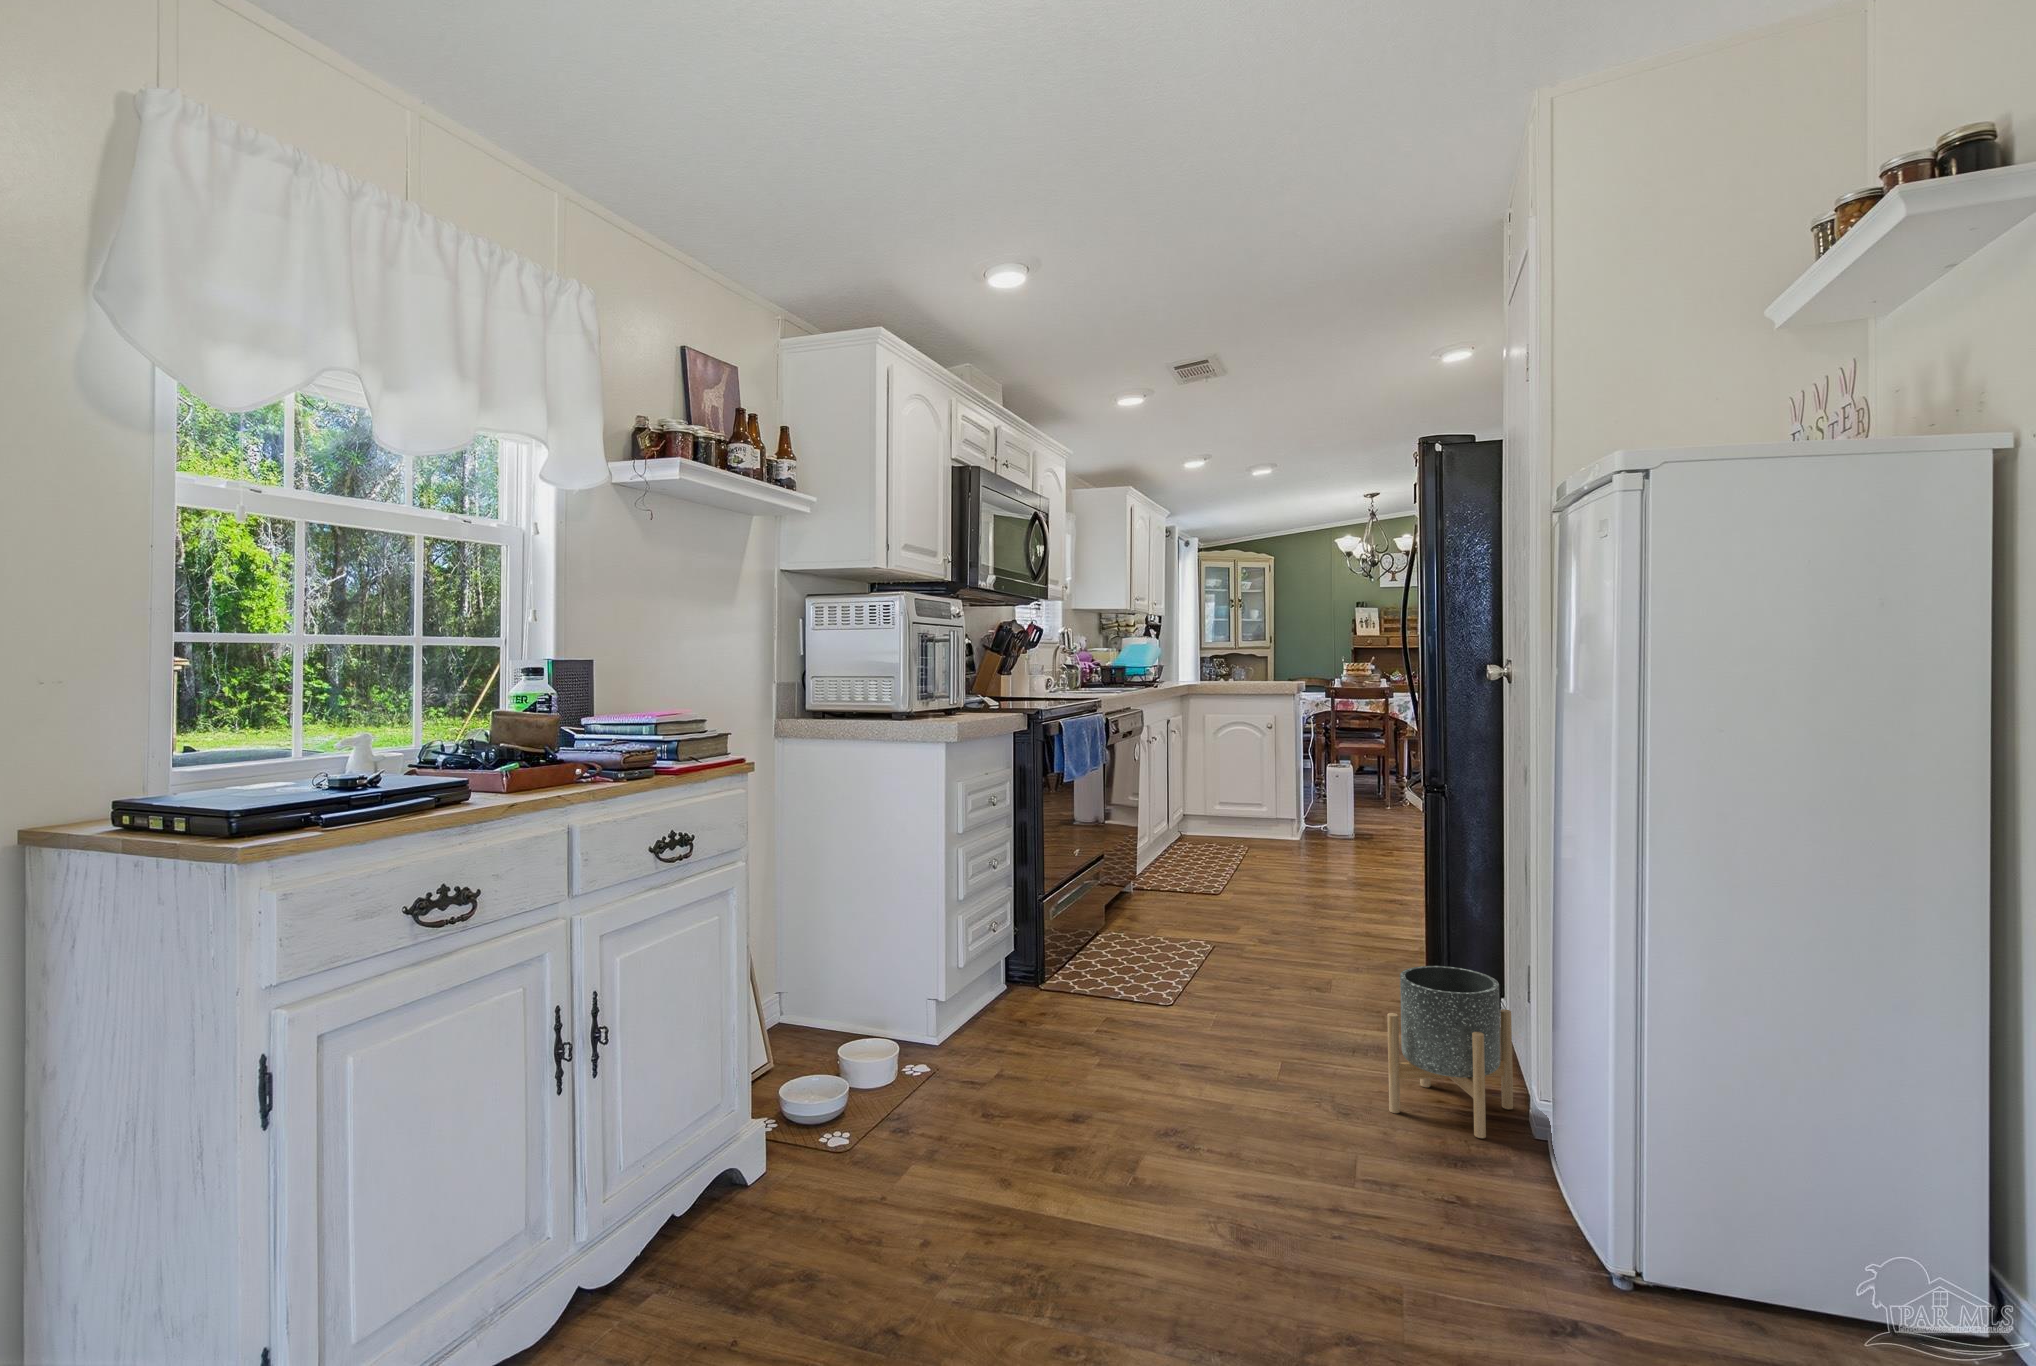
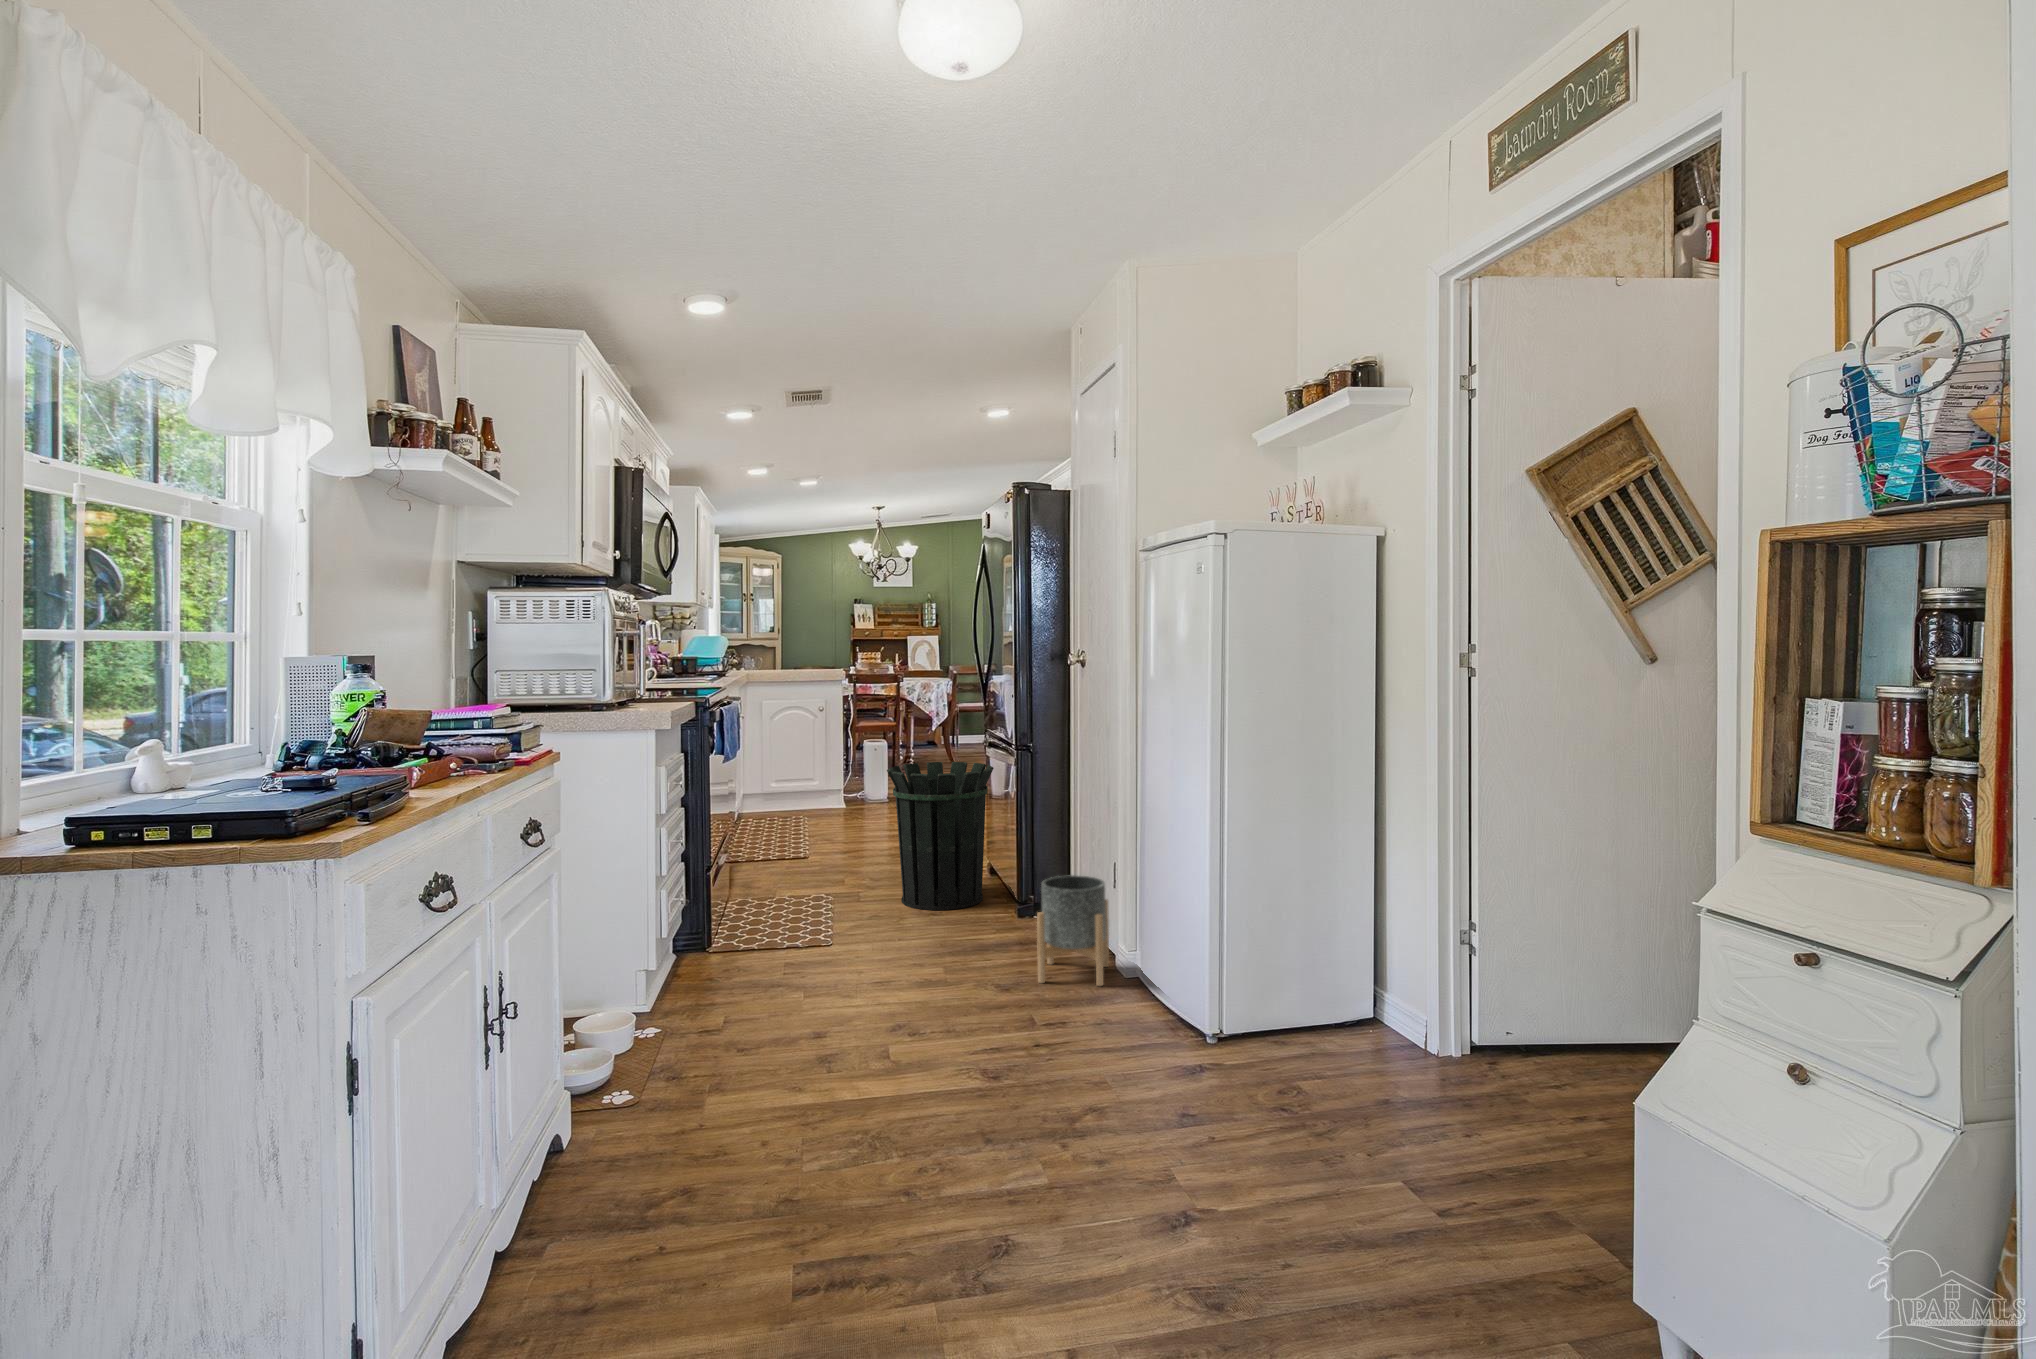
waste bin: none [1263,794,1403,983] -> present [887,762,994,910]

